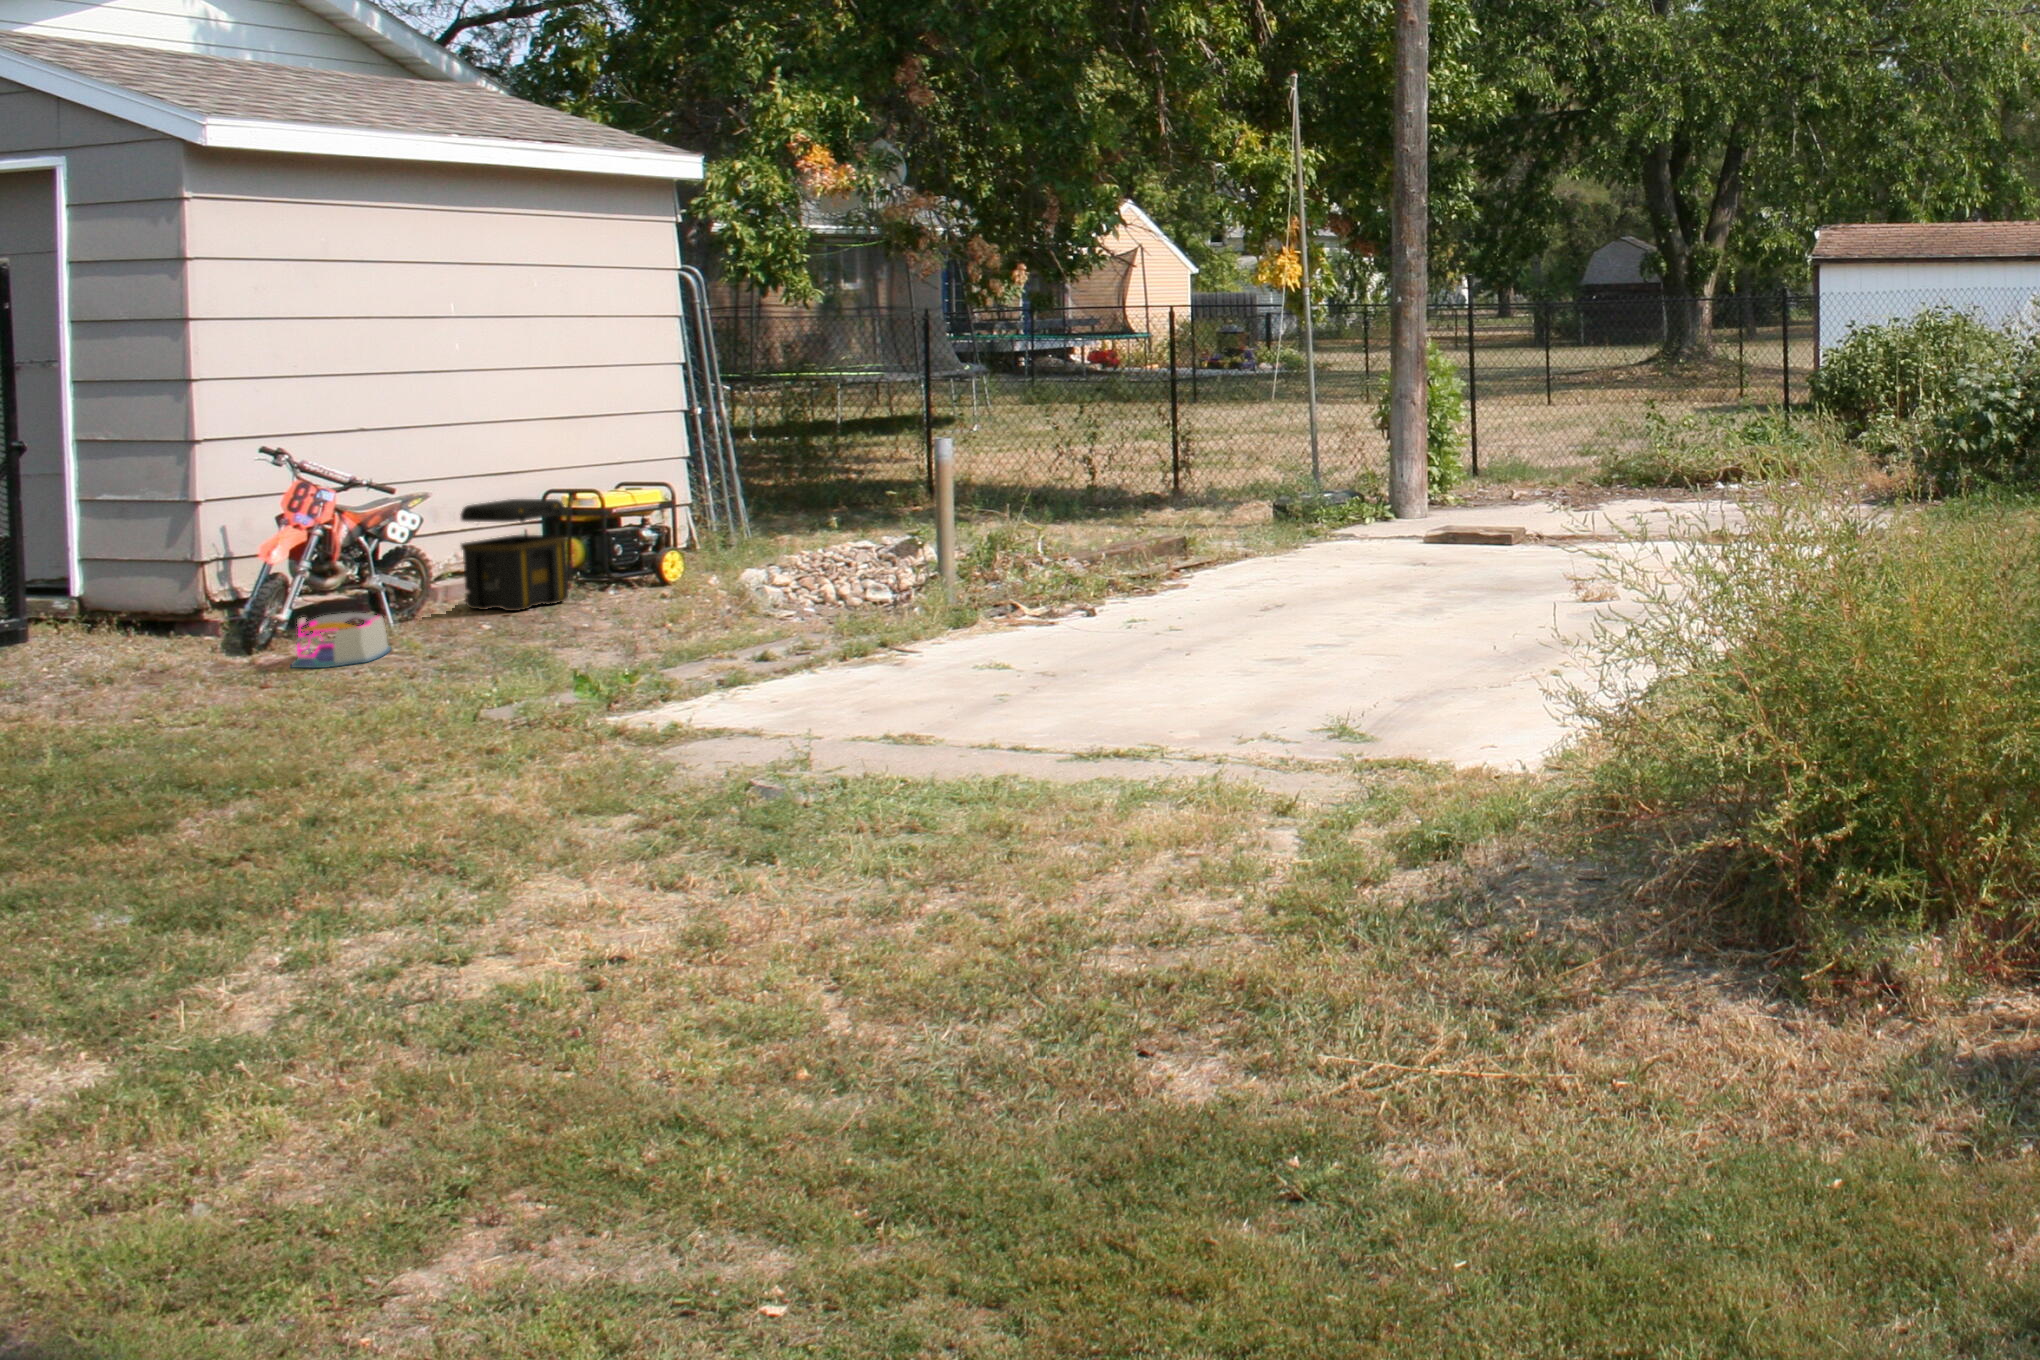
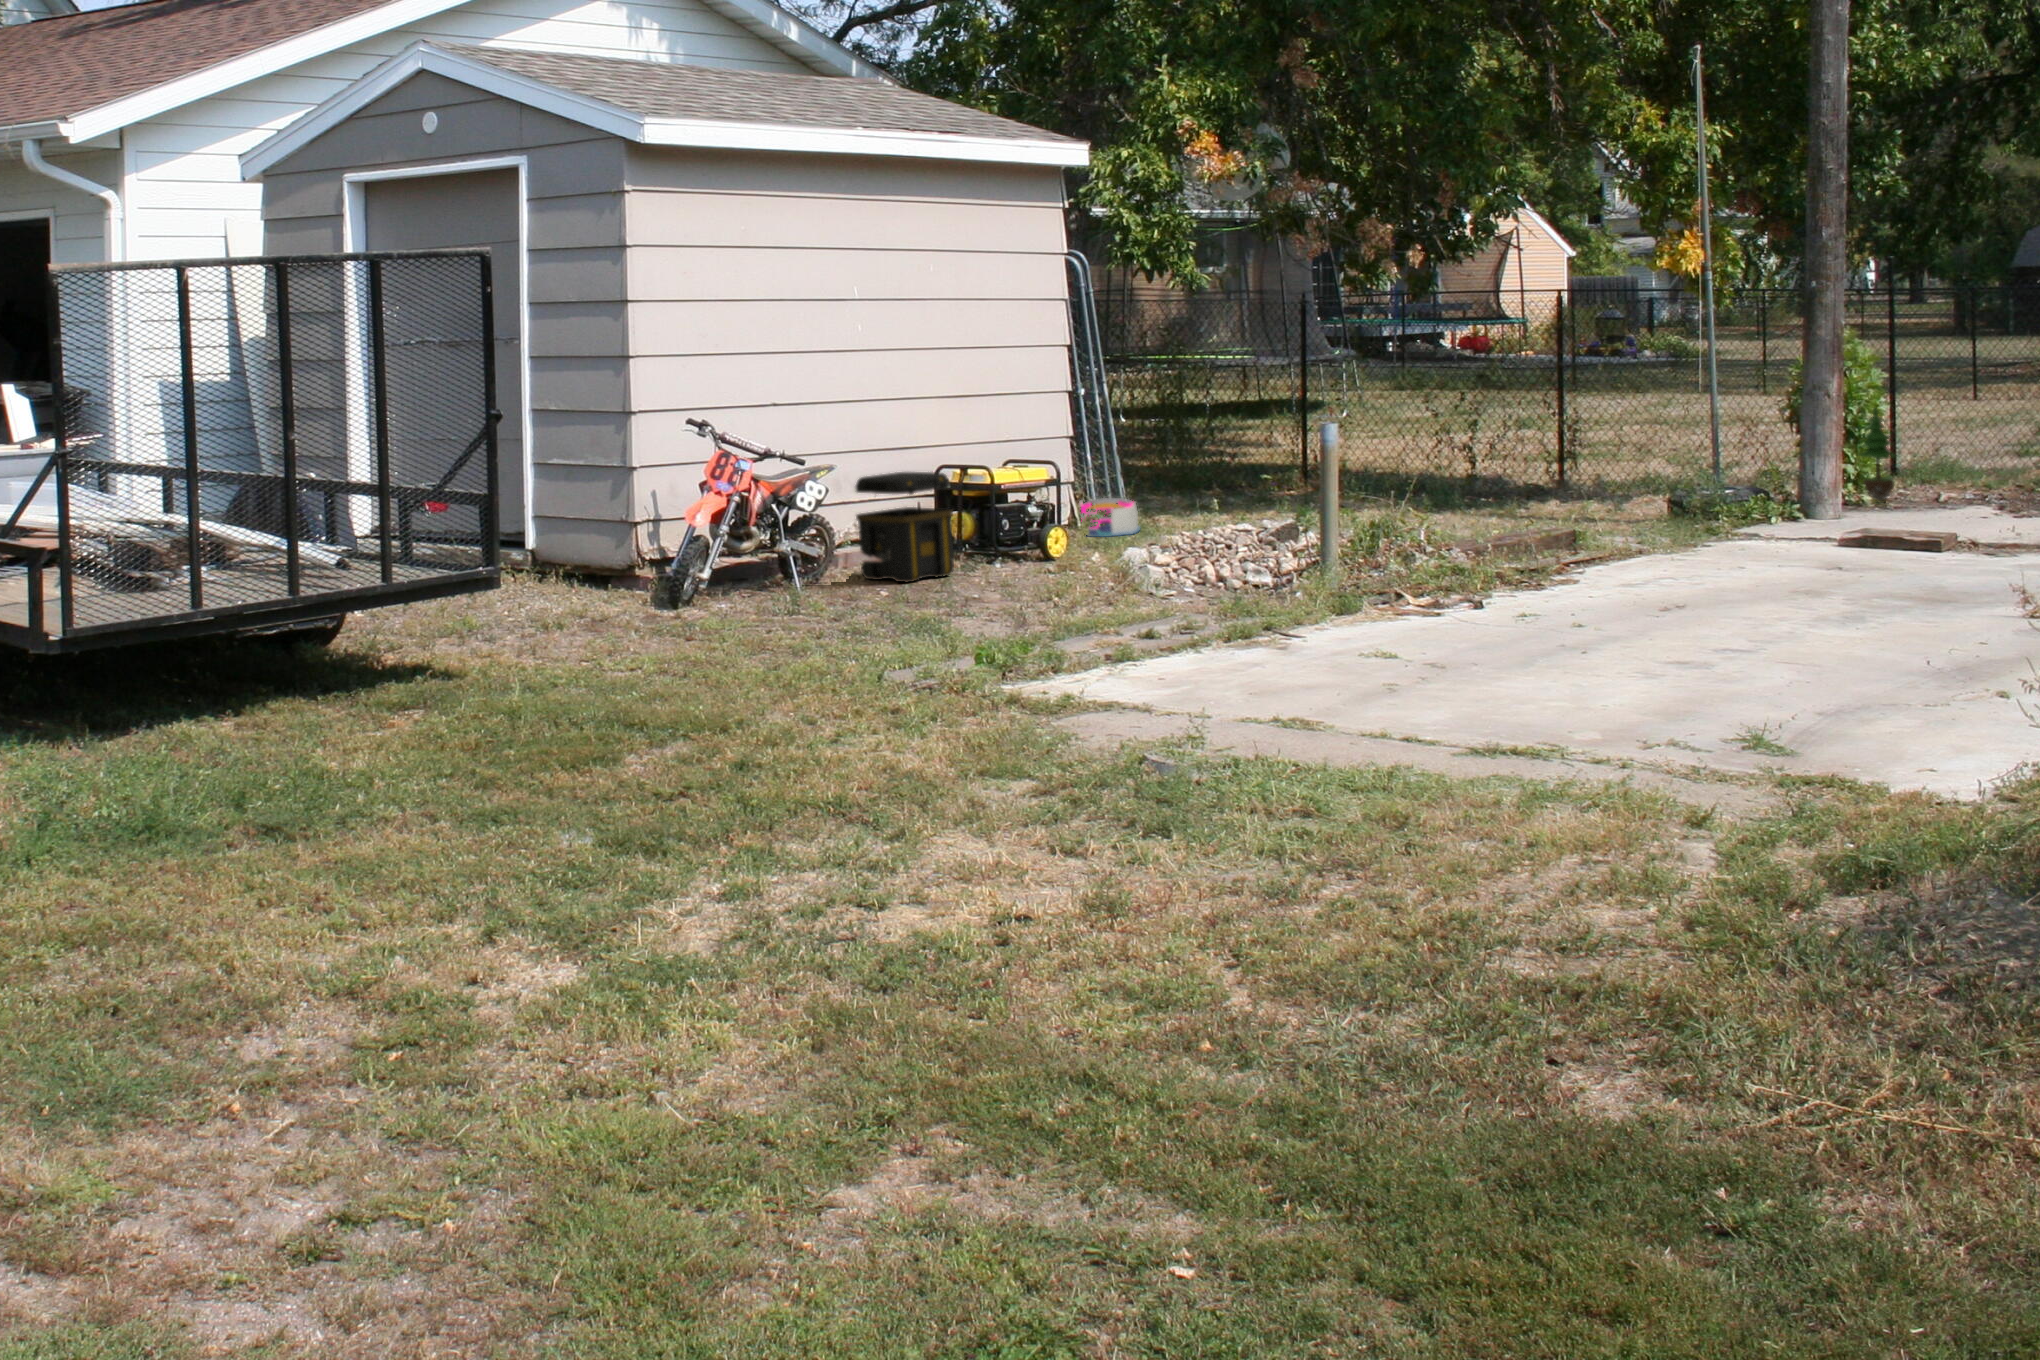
potted tree: none [1370,430,1399,509] -> present [1860,408,1895,502]
storage bin: present [291,612,391,668] -> present [1080,498,1140,537]

